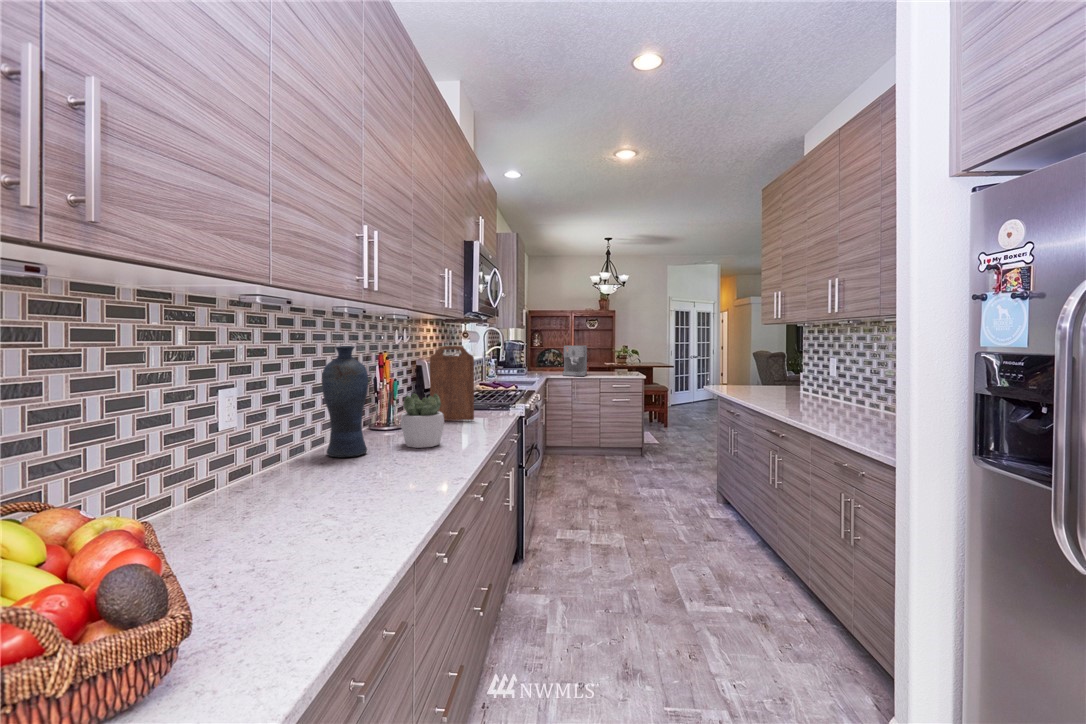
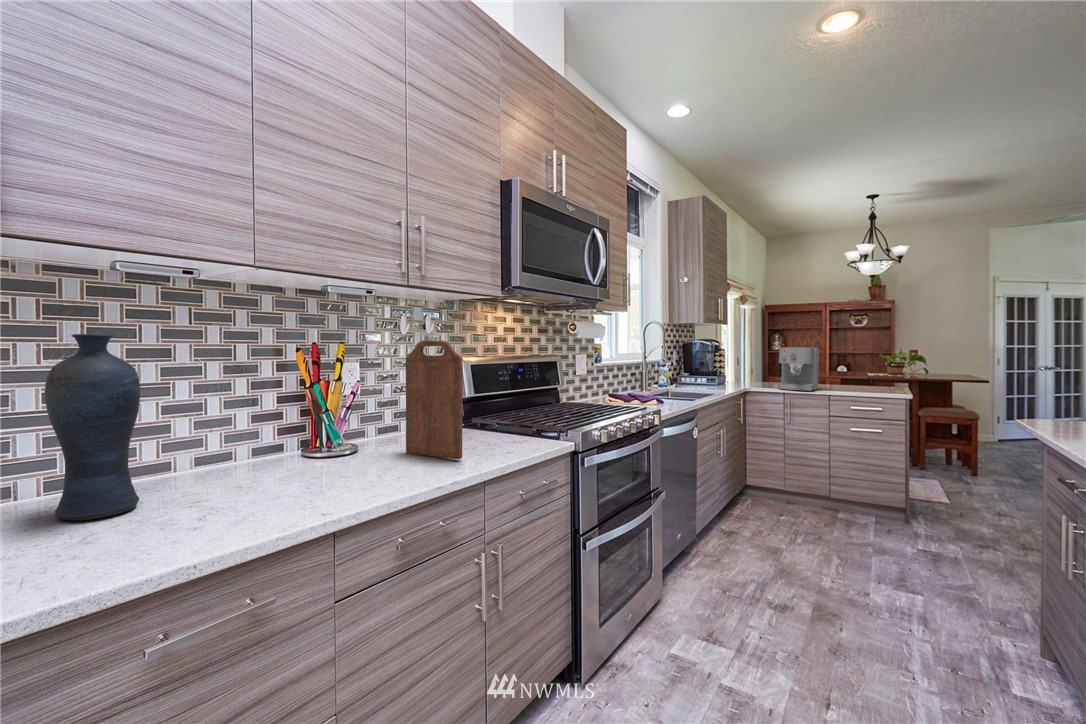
succulent plant: present [401,394,444,448] -> none [205,417,290,516]

